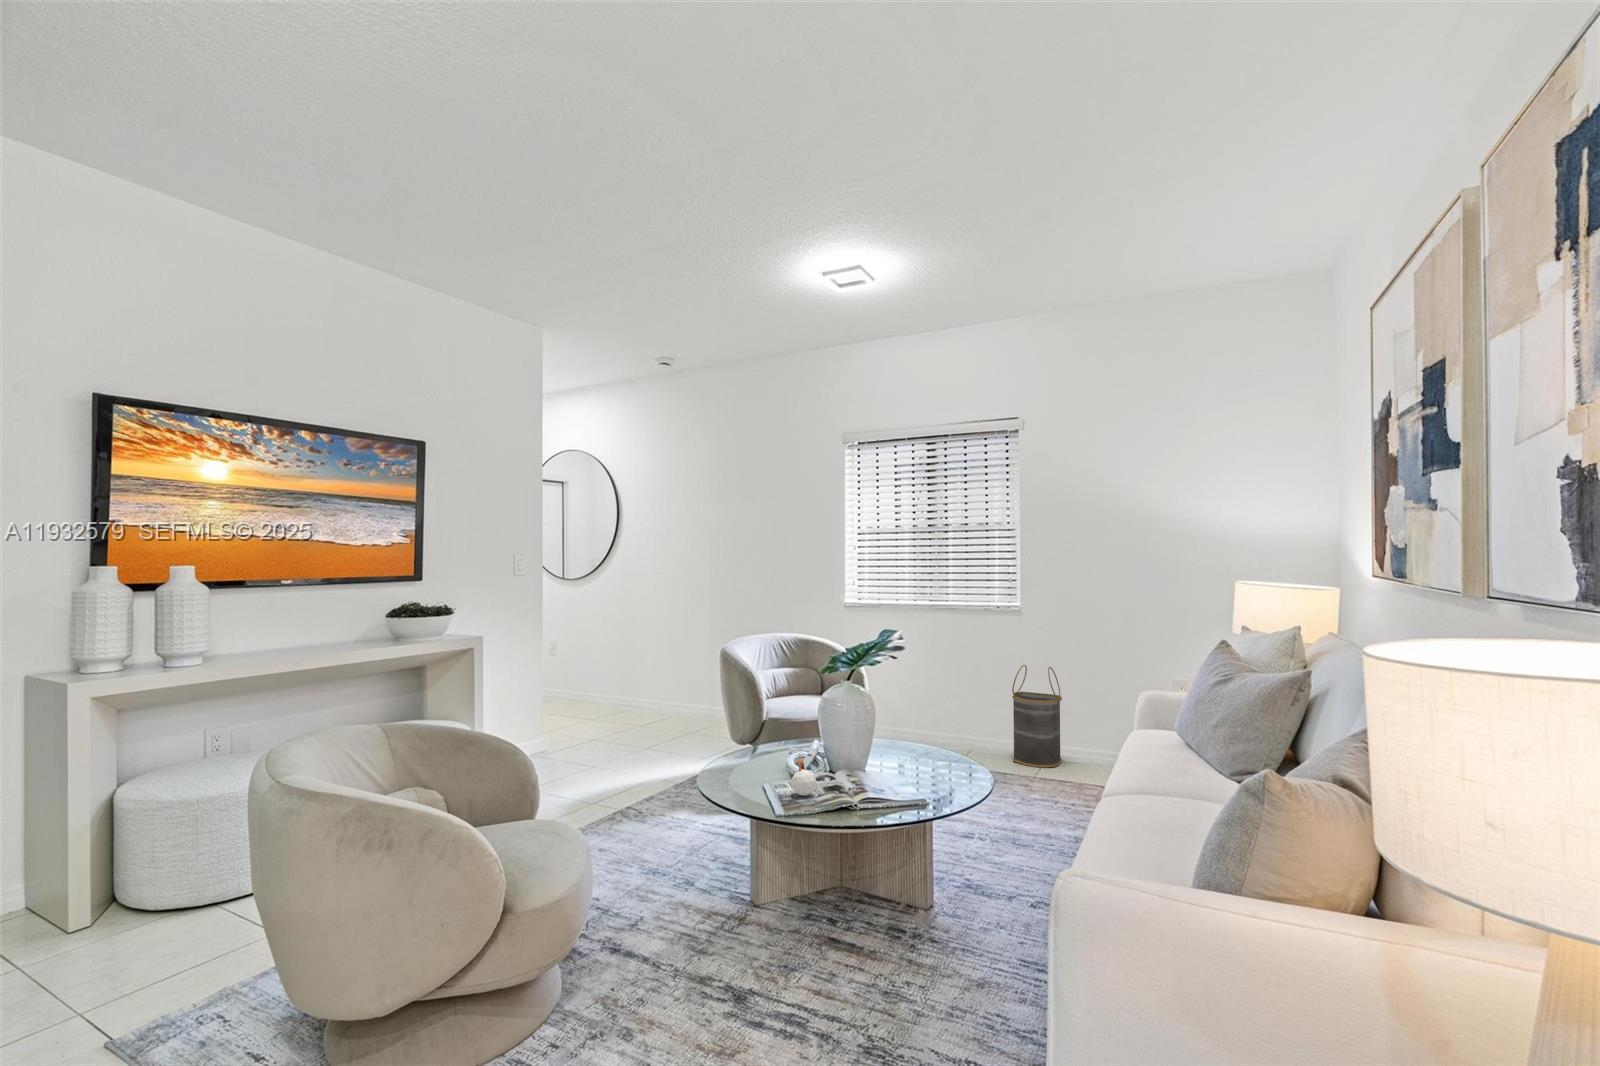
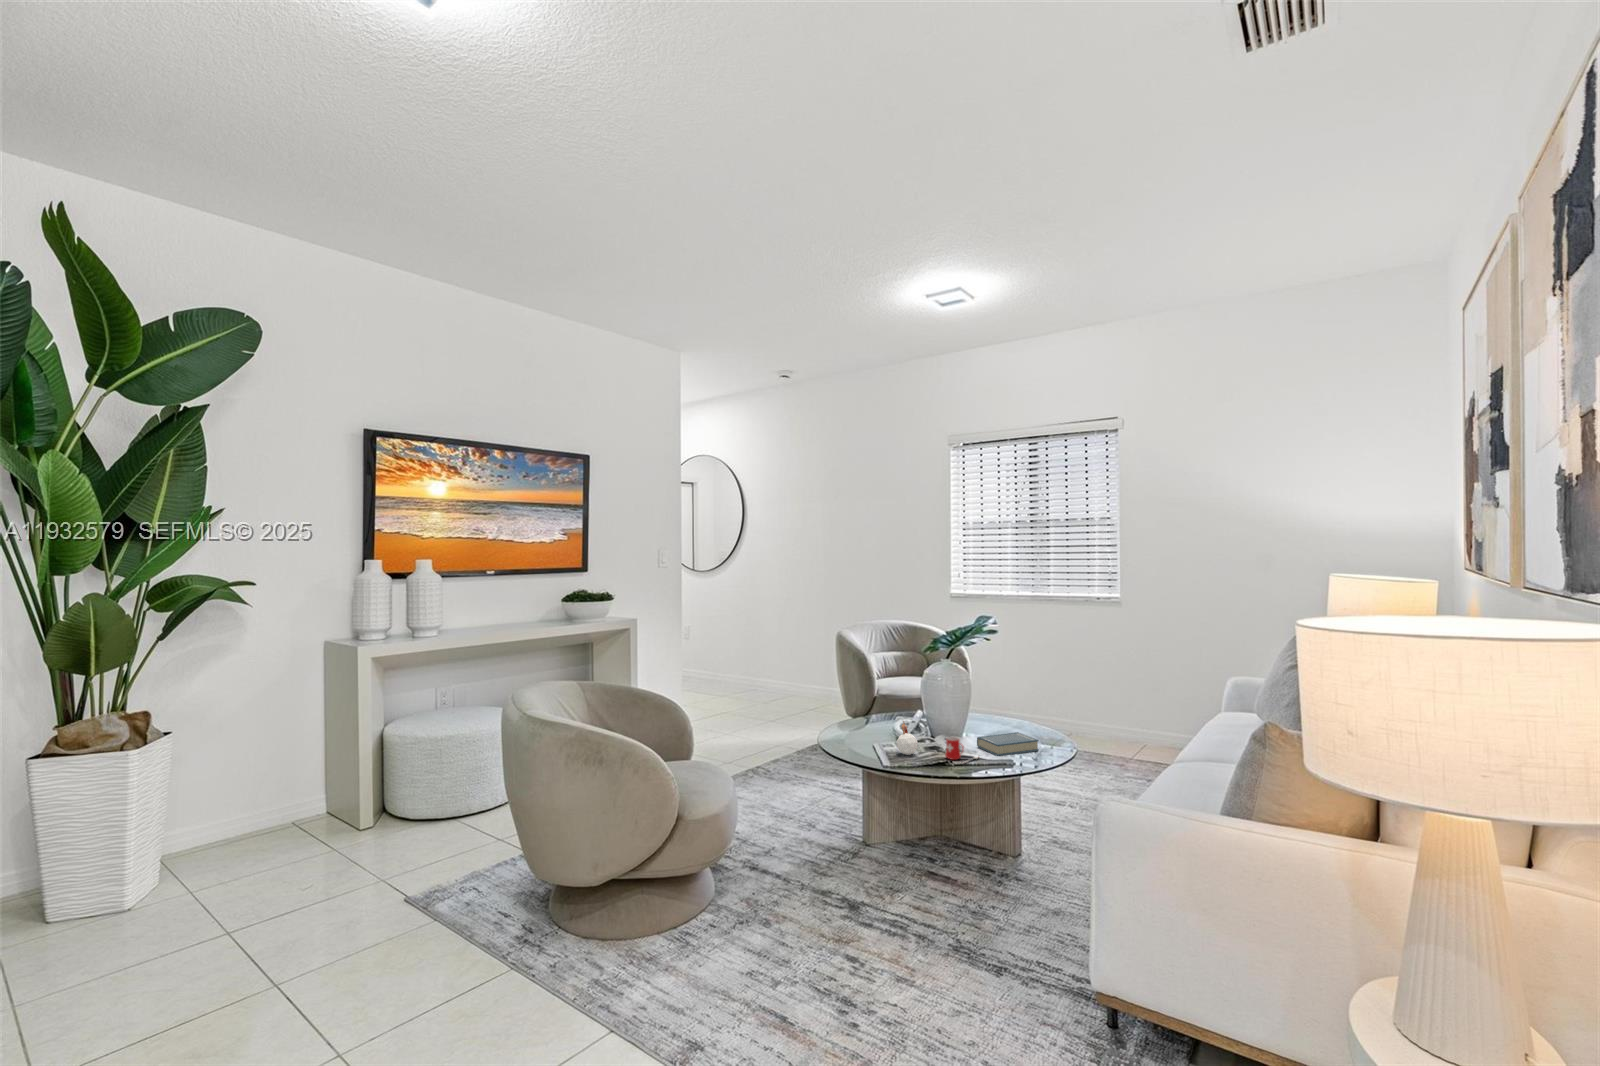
basket: present [1012,665,1062,767] -> none [1112,653,1162,750]
hardback book: none [883,761,953,792] -> present [977,732,1039,756]
mug: none [849,772,888,805] -> present [945,737,979,763]

